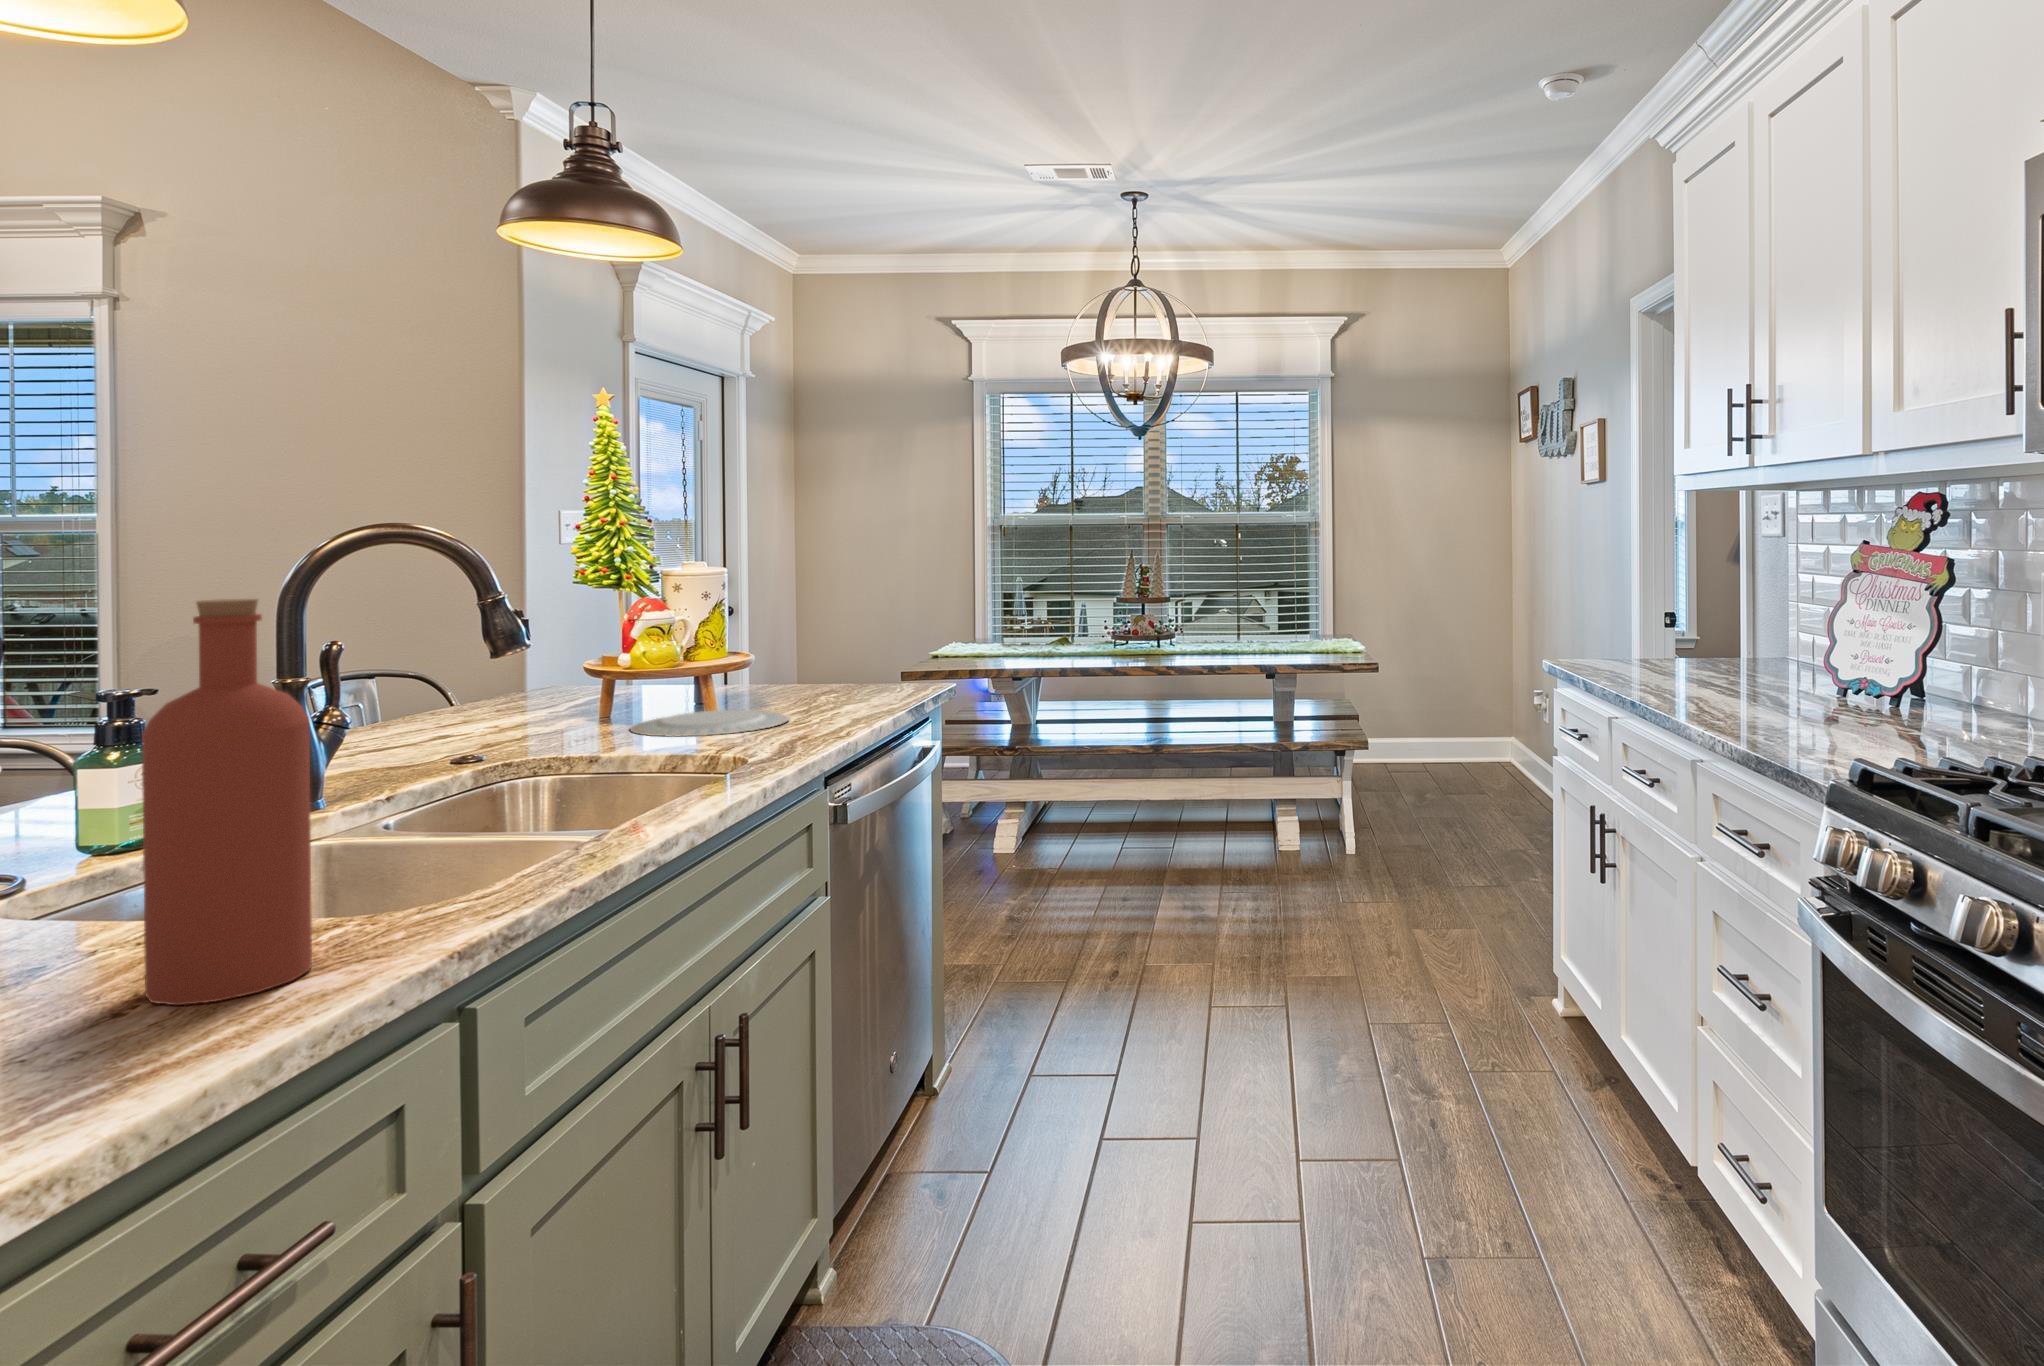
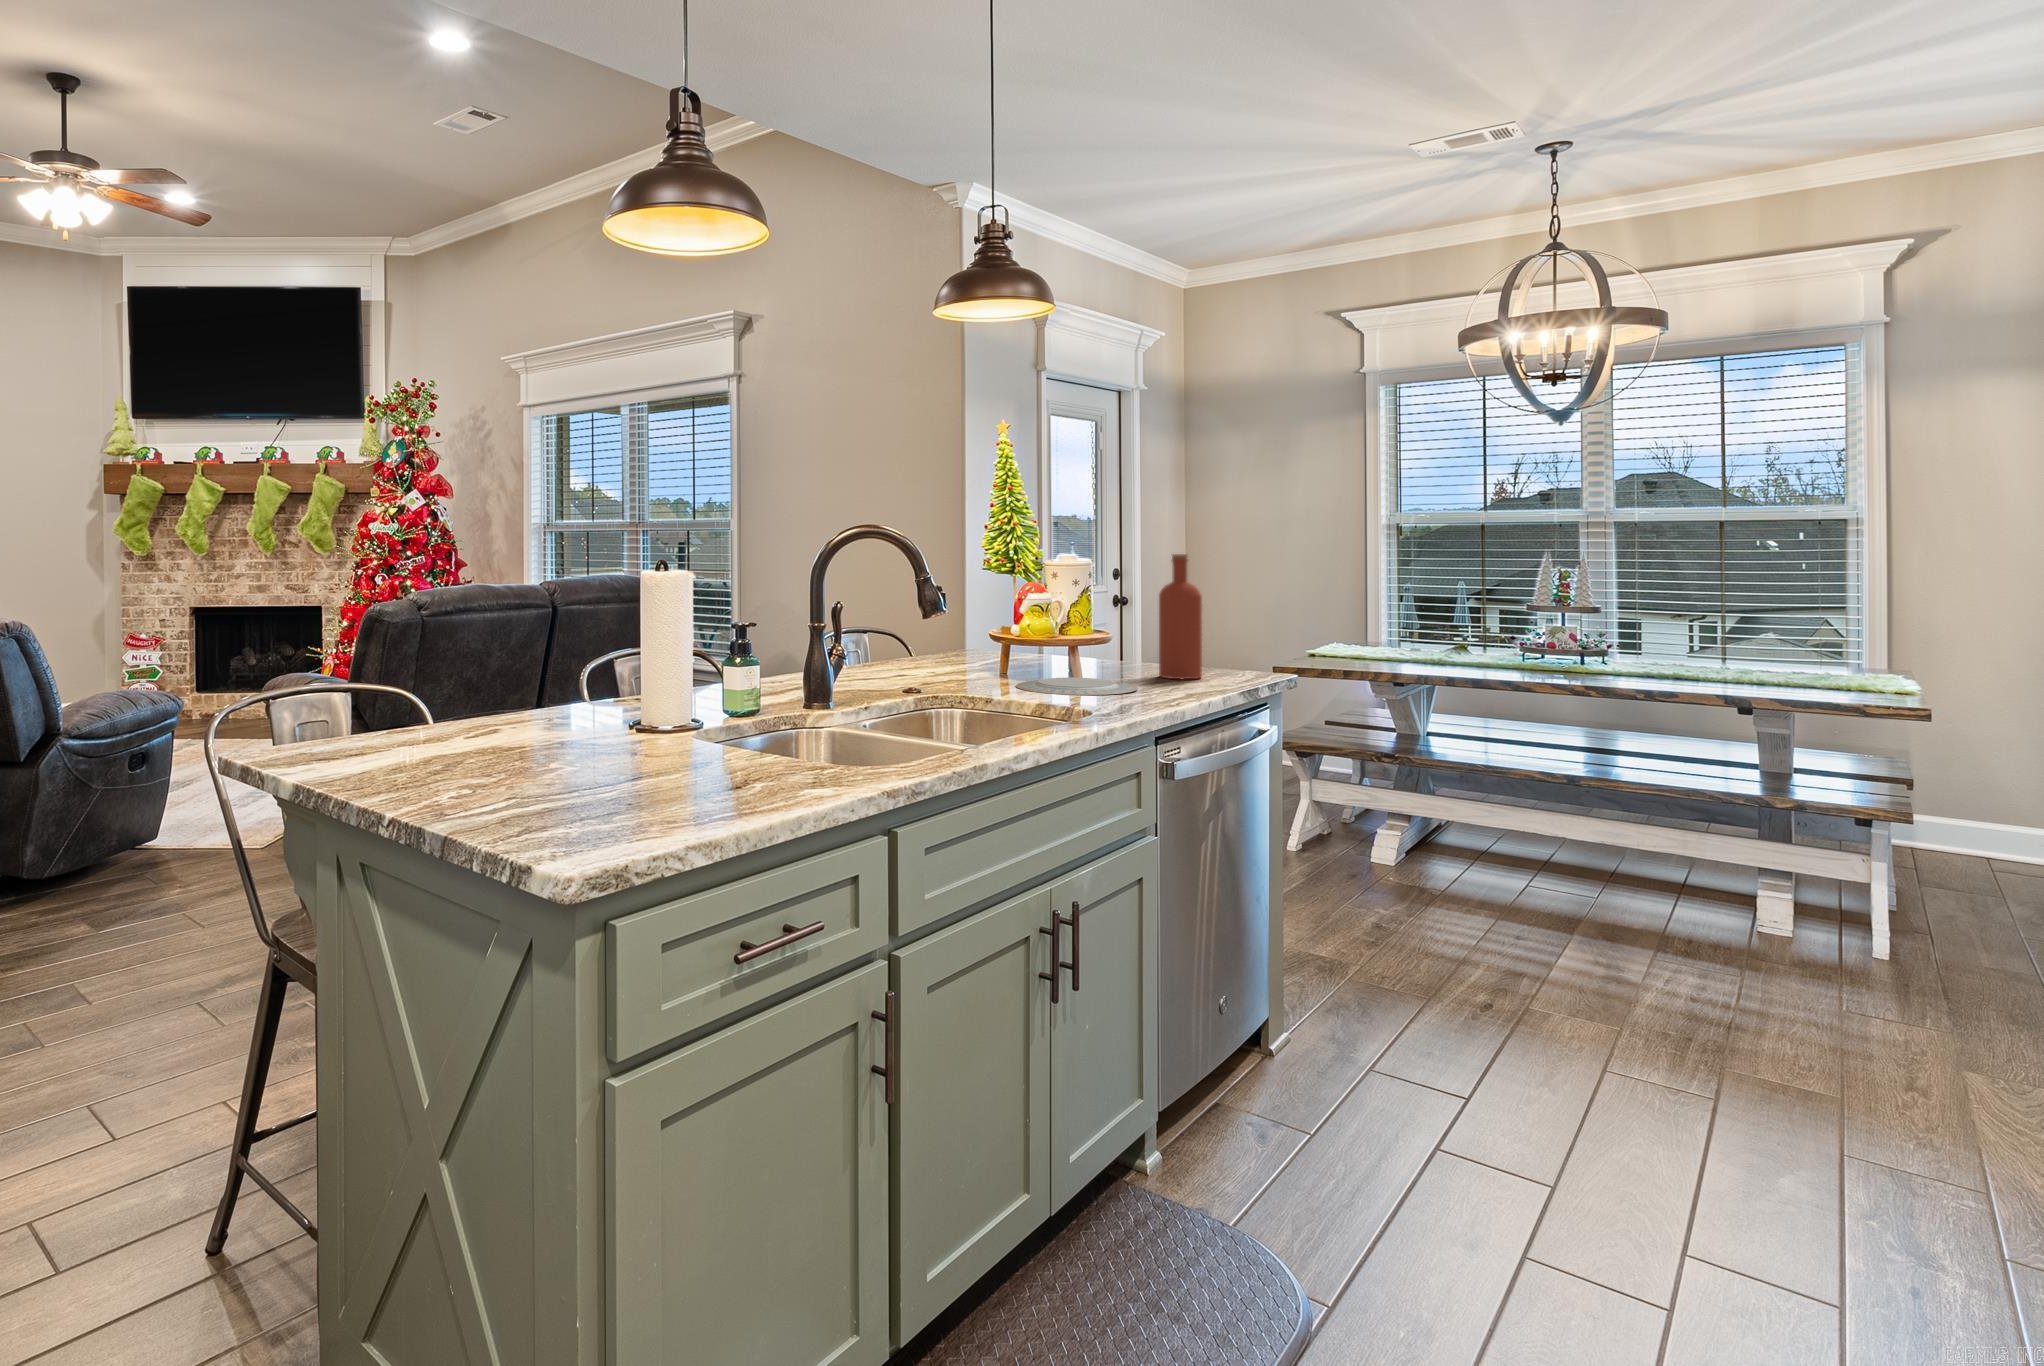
bottle: present [142,599,312,1005] -> present [1159,554,1202,679]

